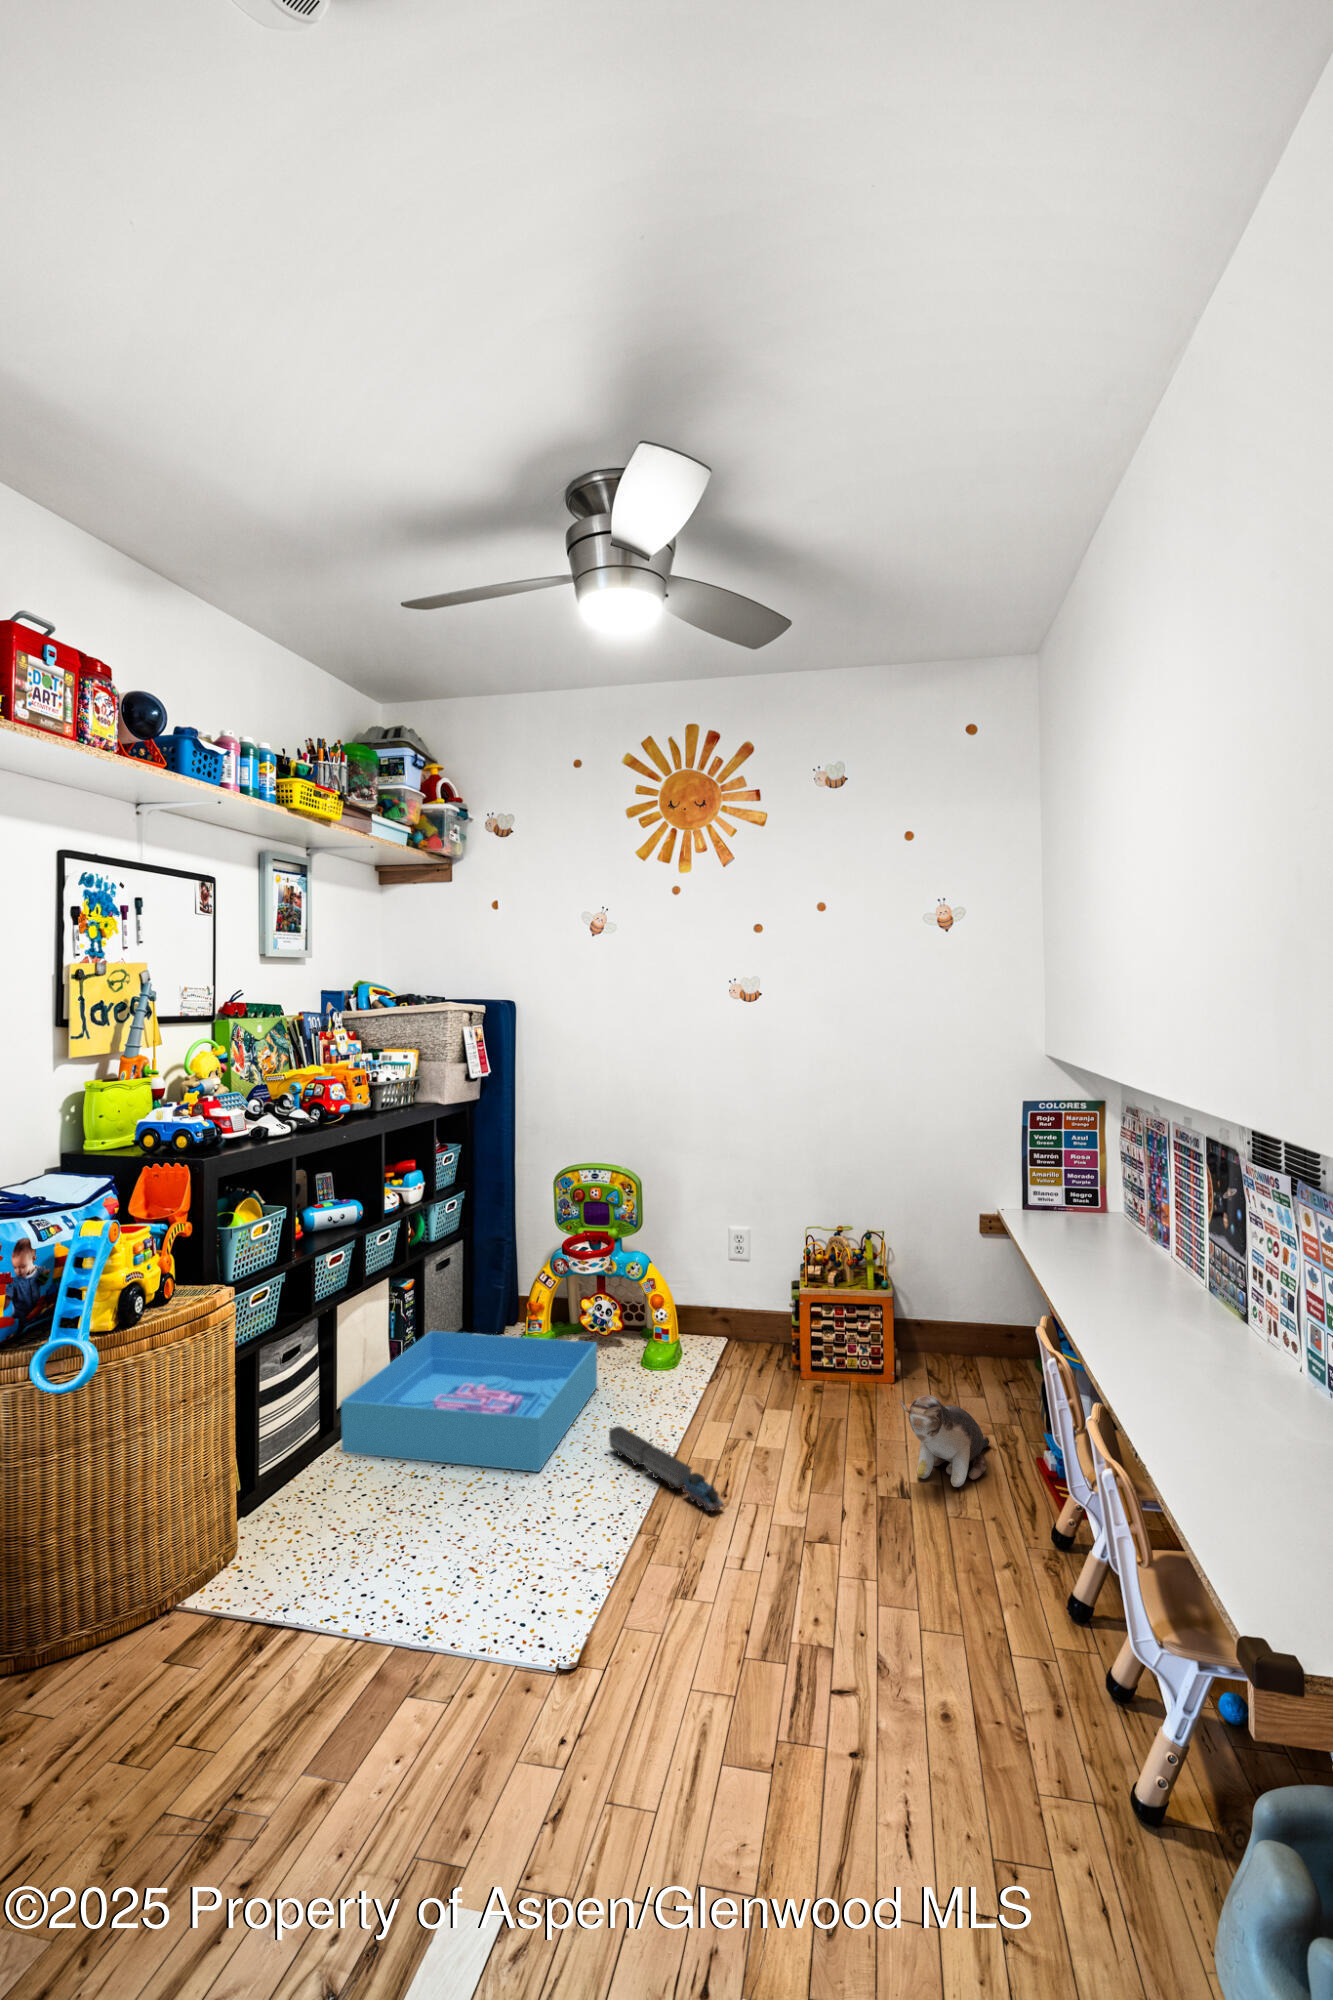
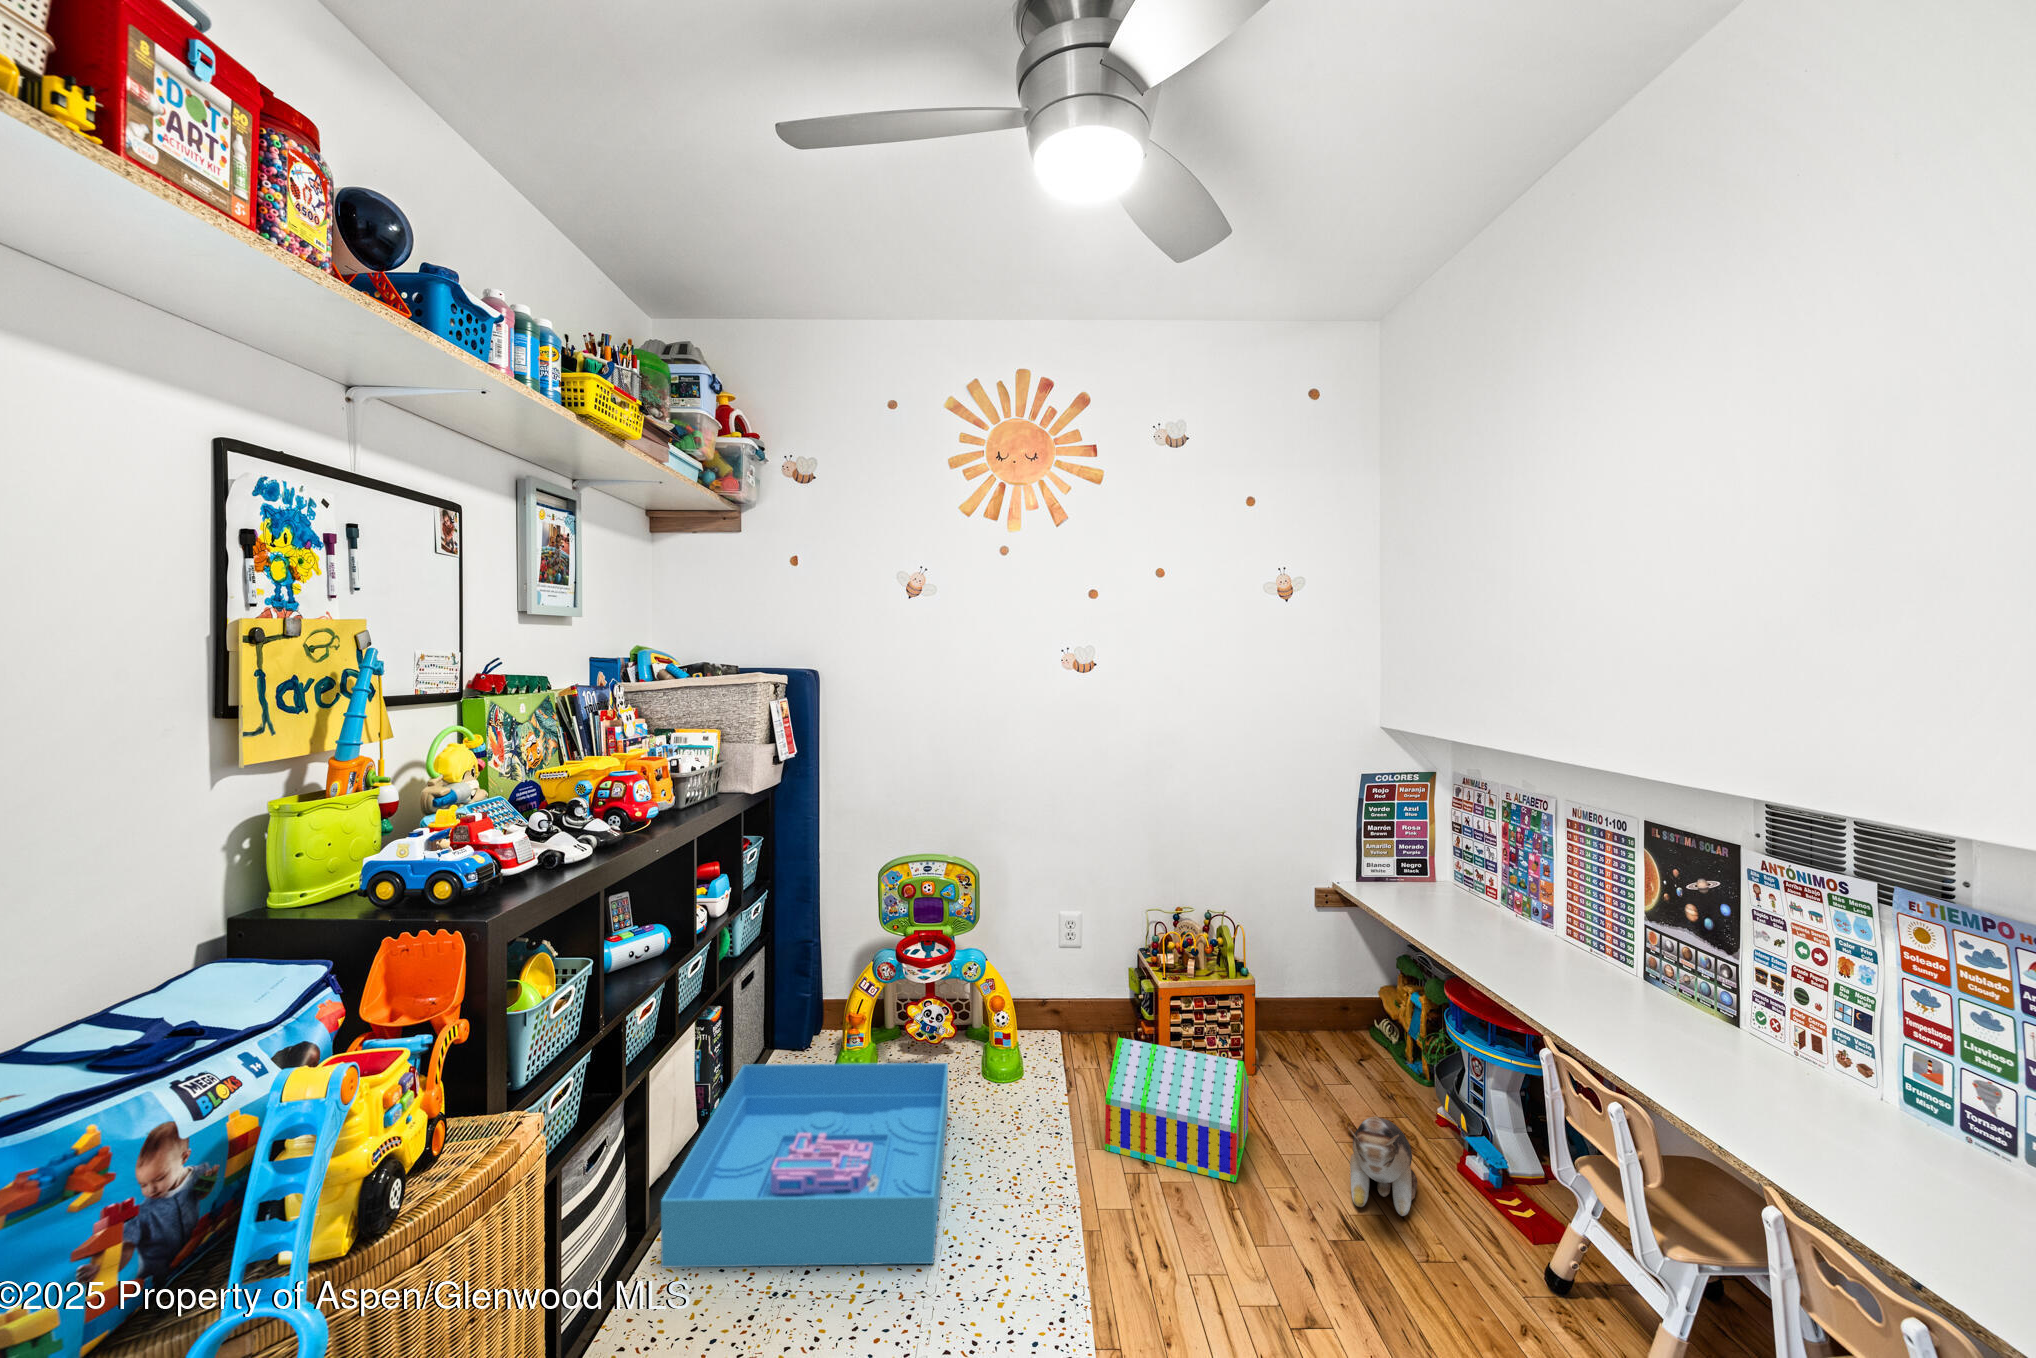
toy house: none [719,1328,858,1453] -> present [1105,1038,1249,1182]
toy train: present [609,1426,724,1511] -> none [1003,1181,1184,1302]

